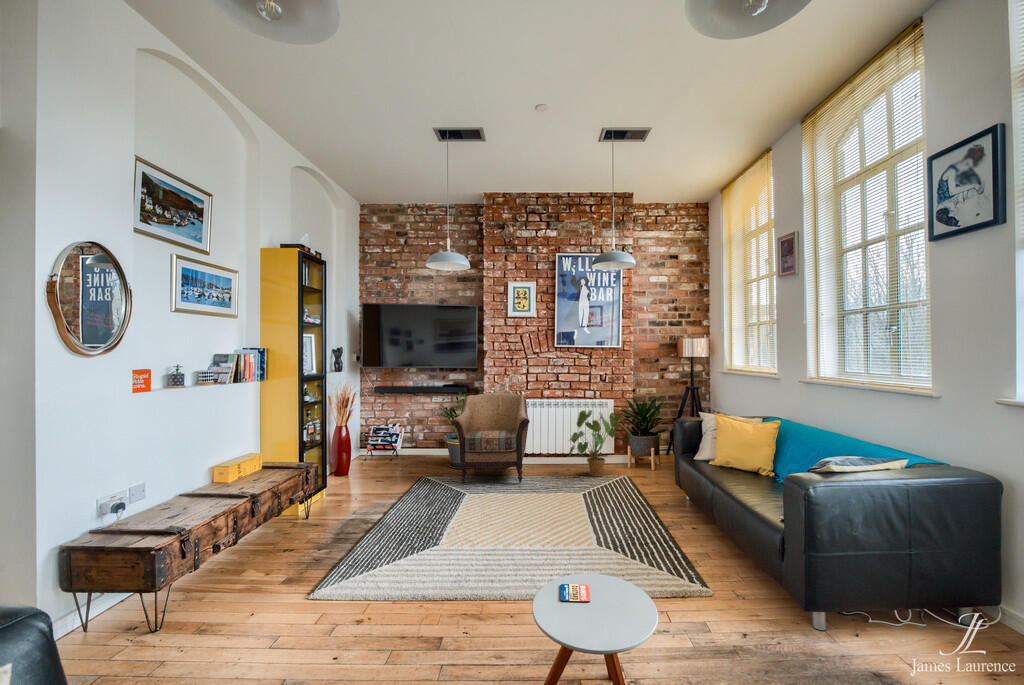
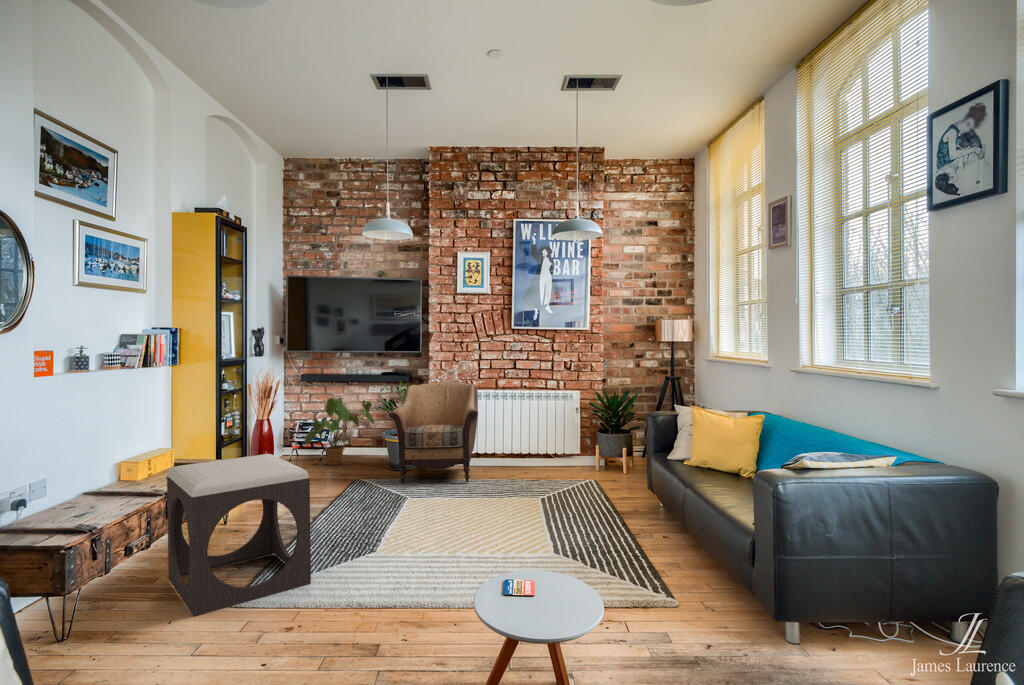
house plant: present [569,410,632,477] -> present [305,398,374,465]
footstool: none [247,465,385,644] -> present [167,454,311,616]

